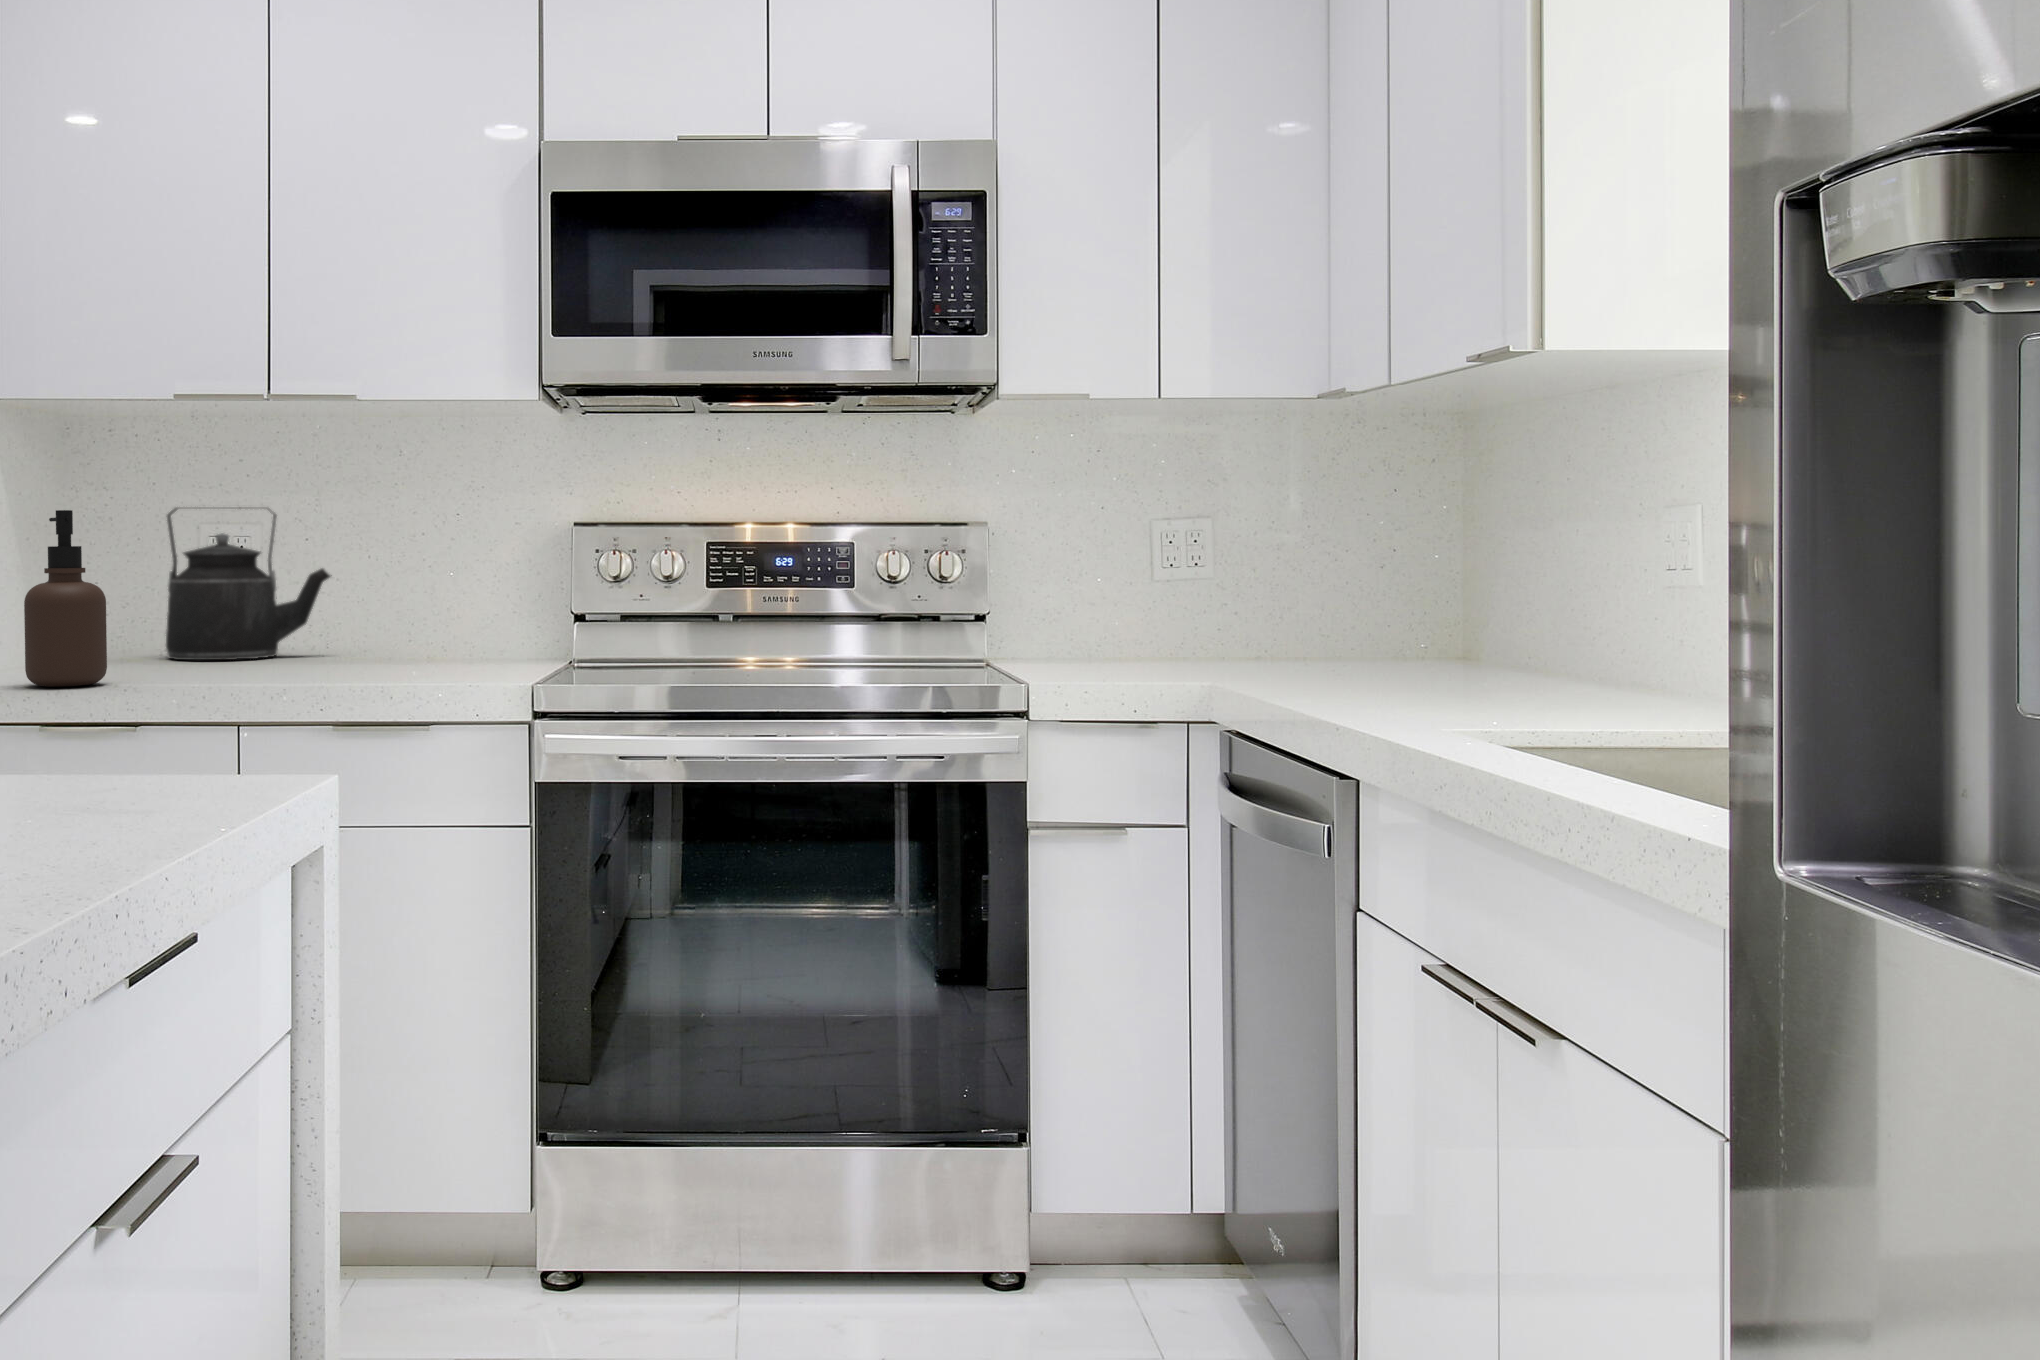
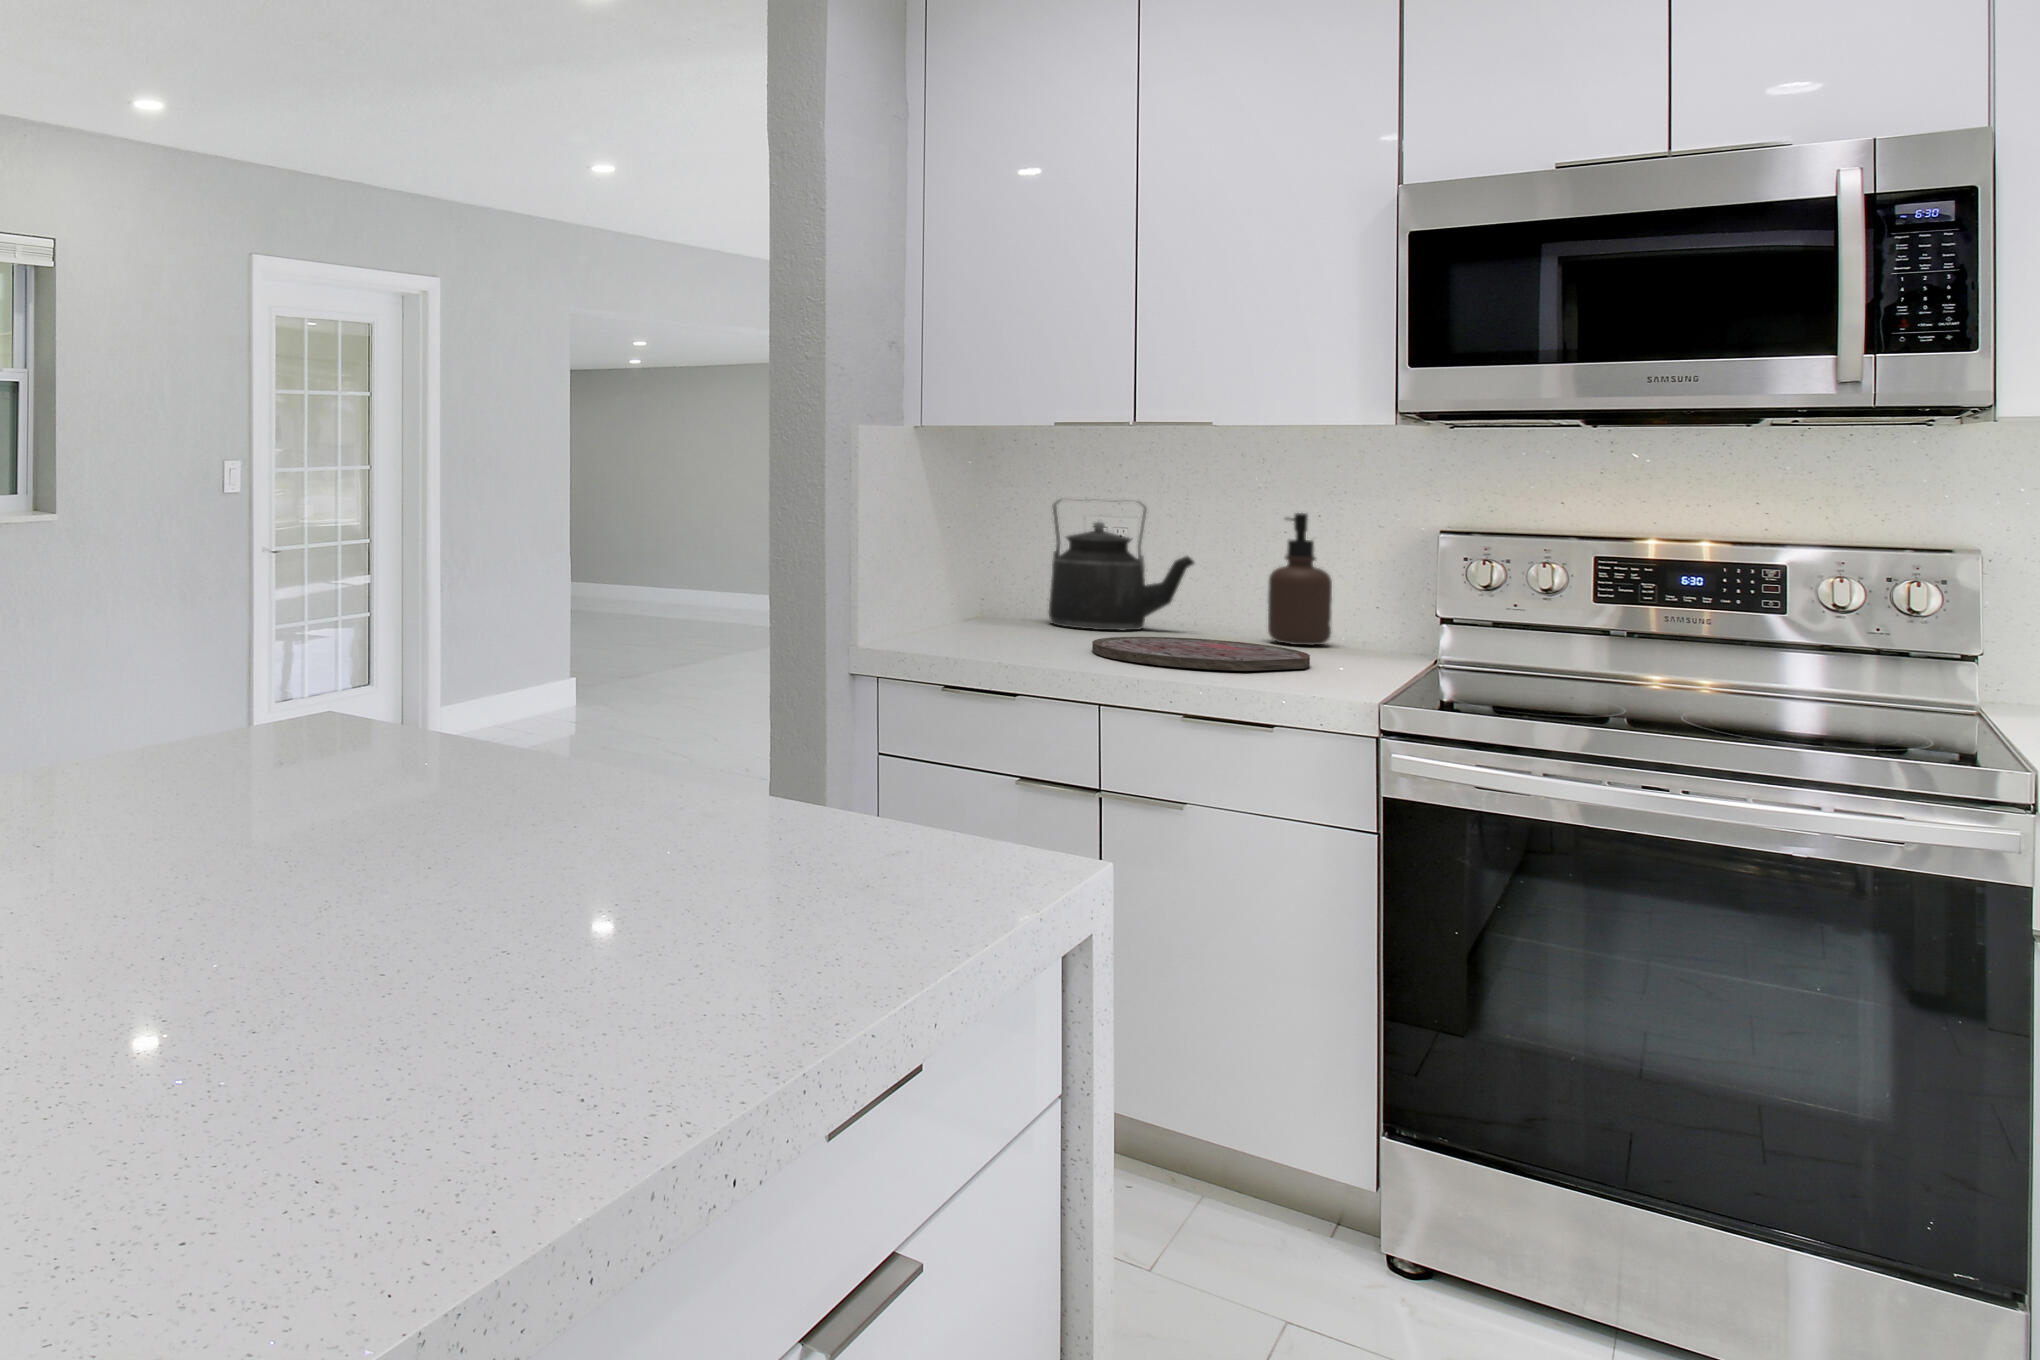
soap dispenser: present [24,510,107,687] -> present [1268,513,1332,645]
cutting board: none [222,657,458,685] -> present [1092,637,1310,671]

